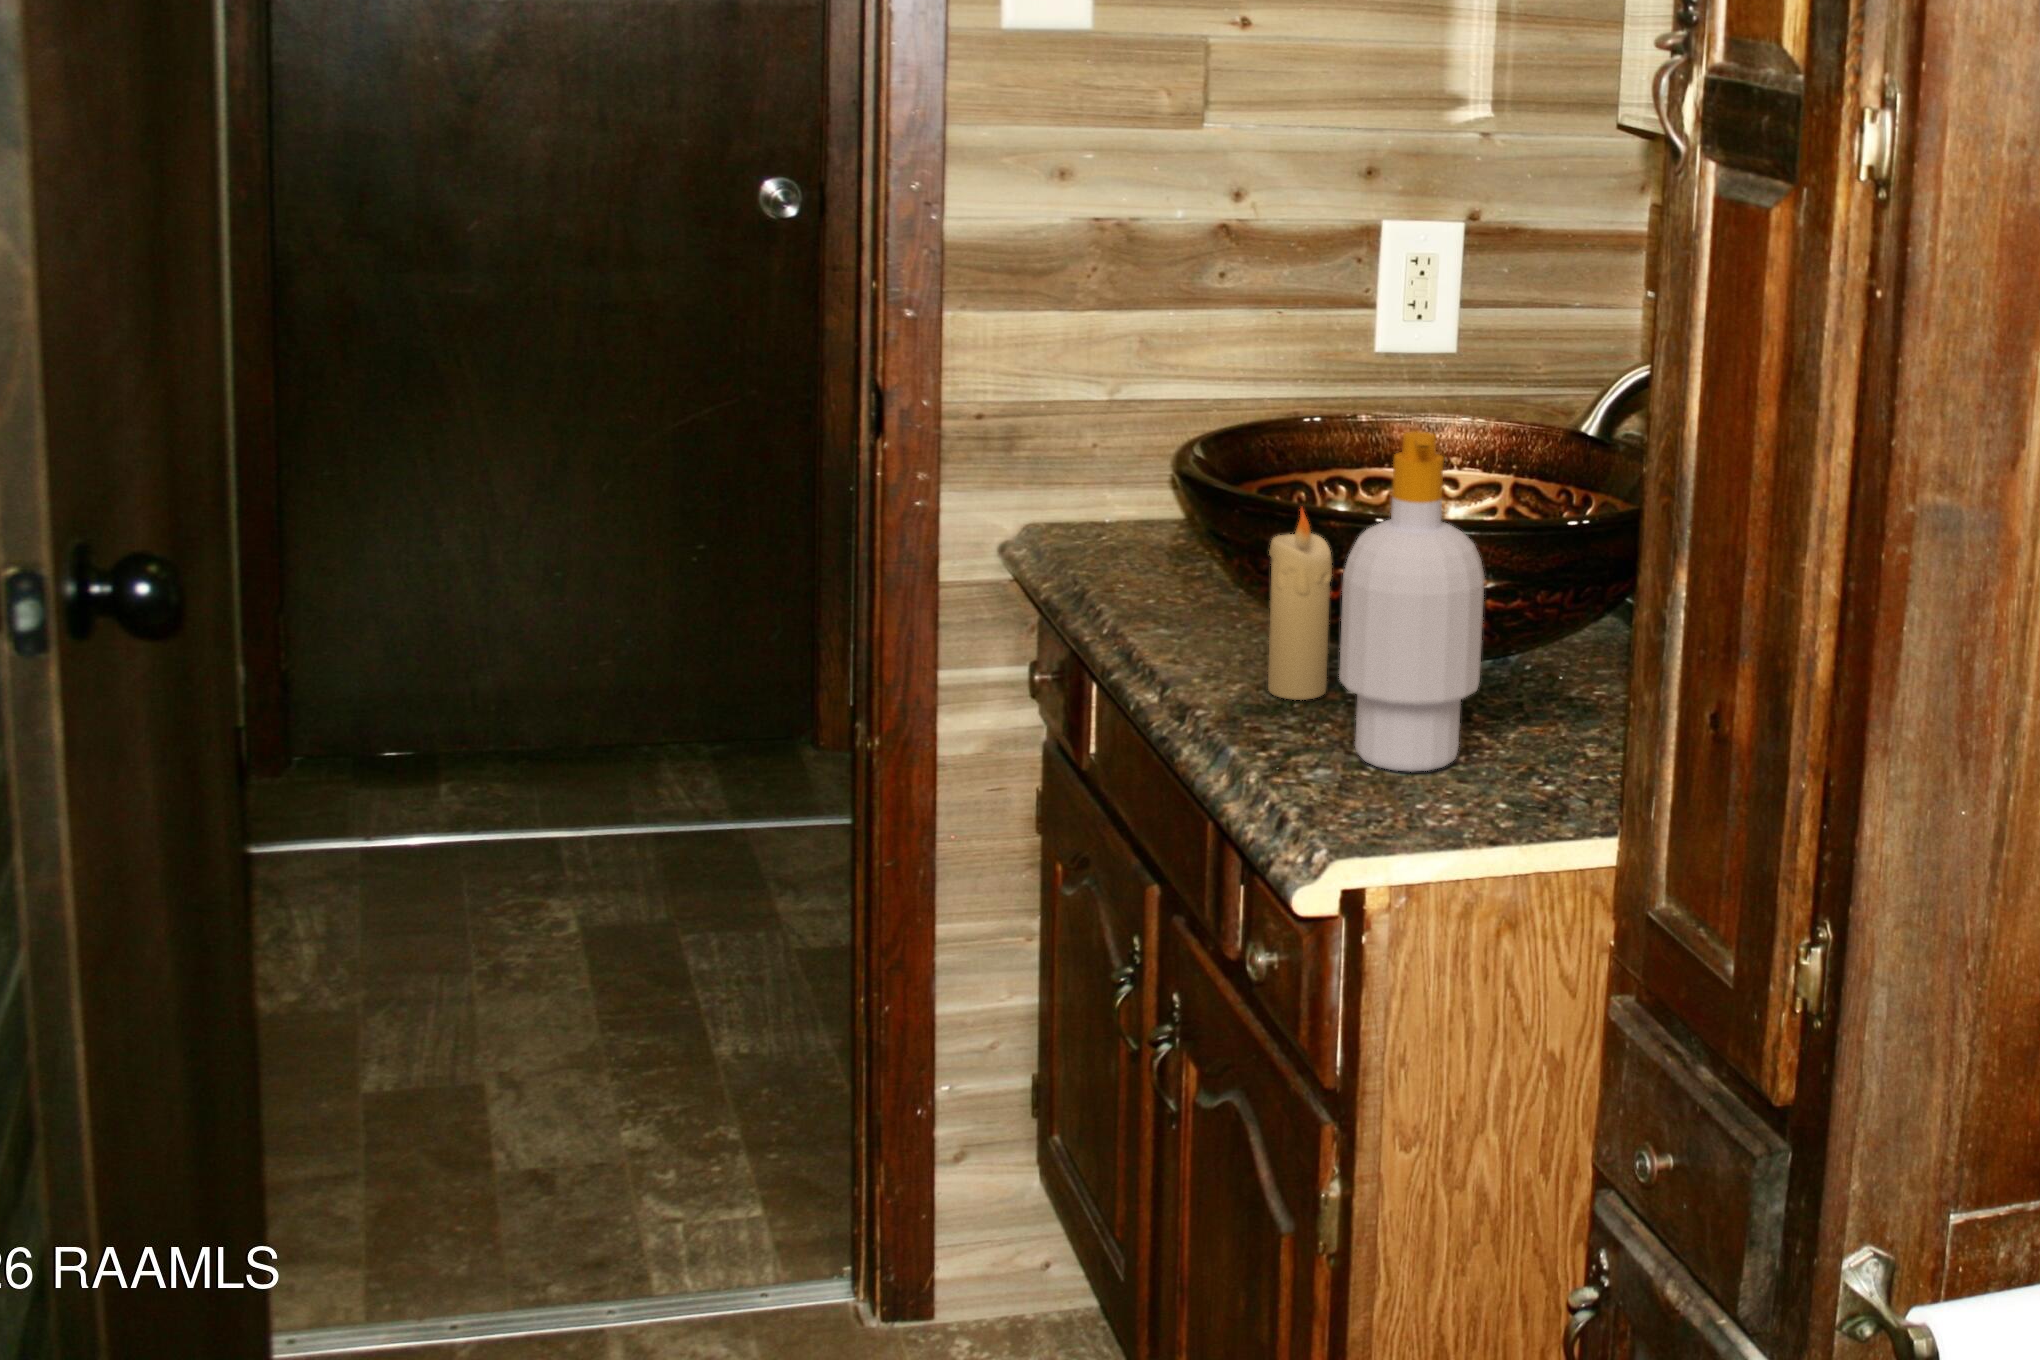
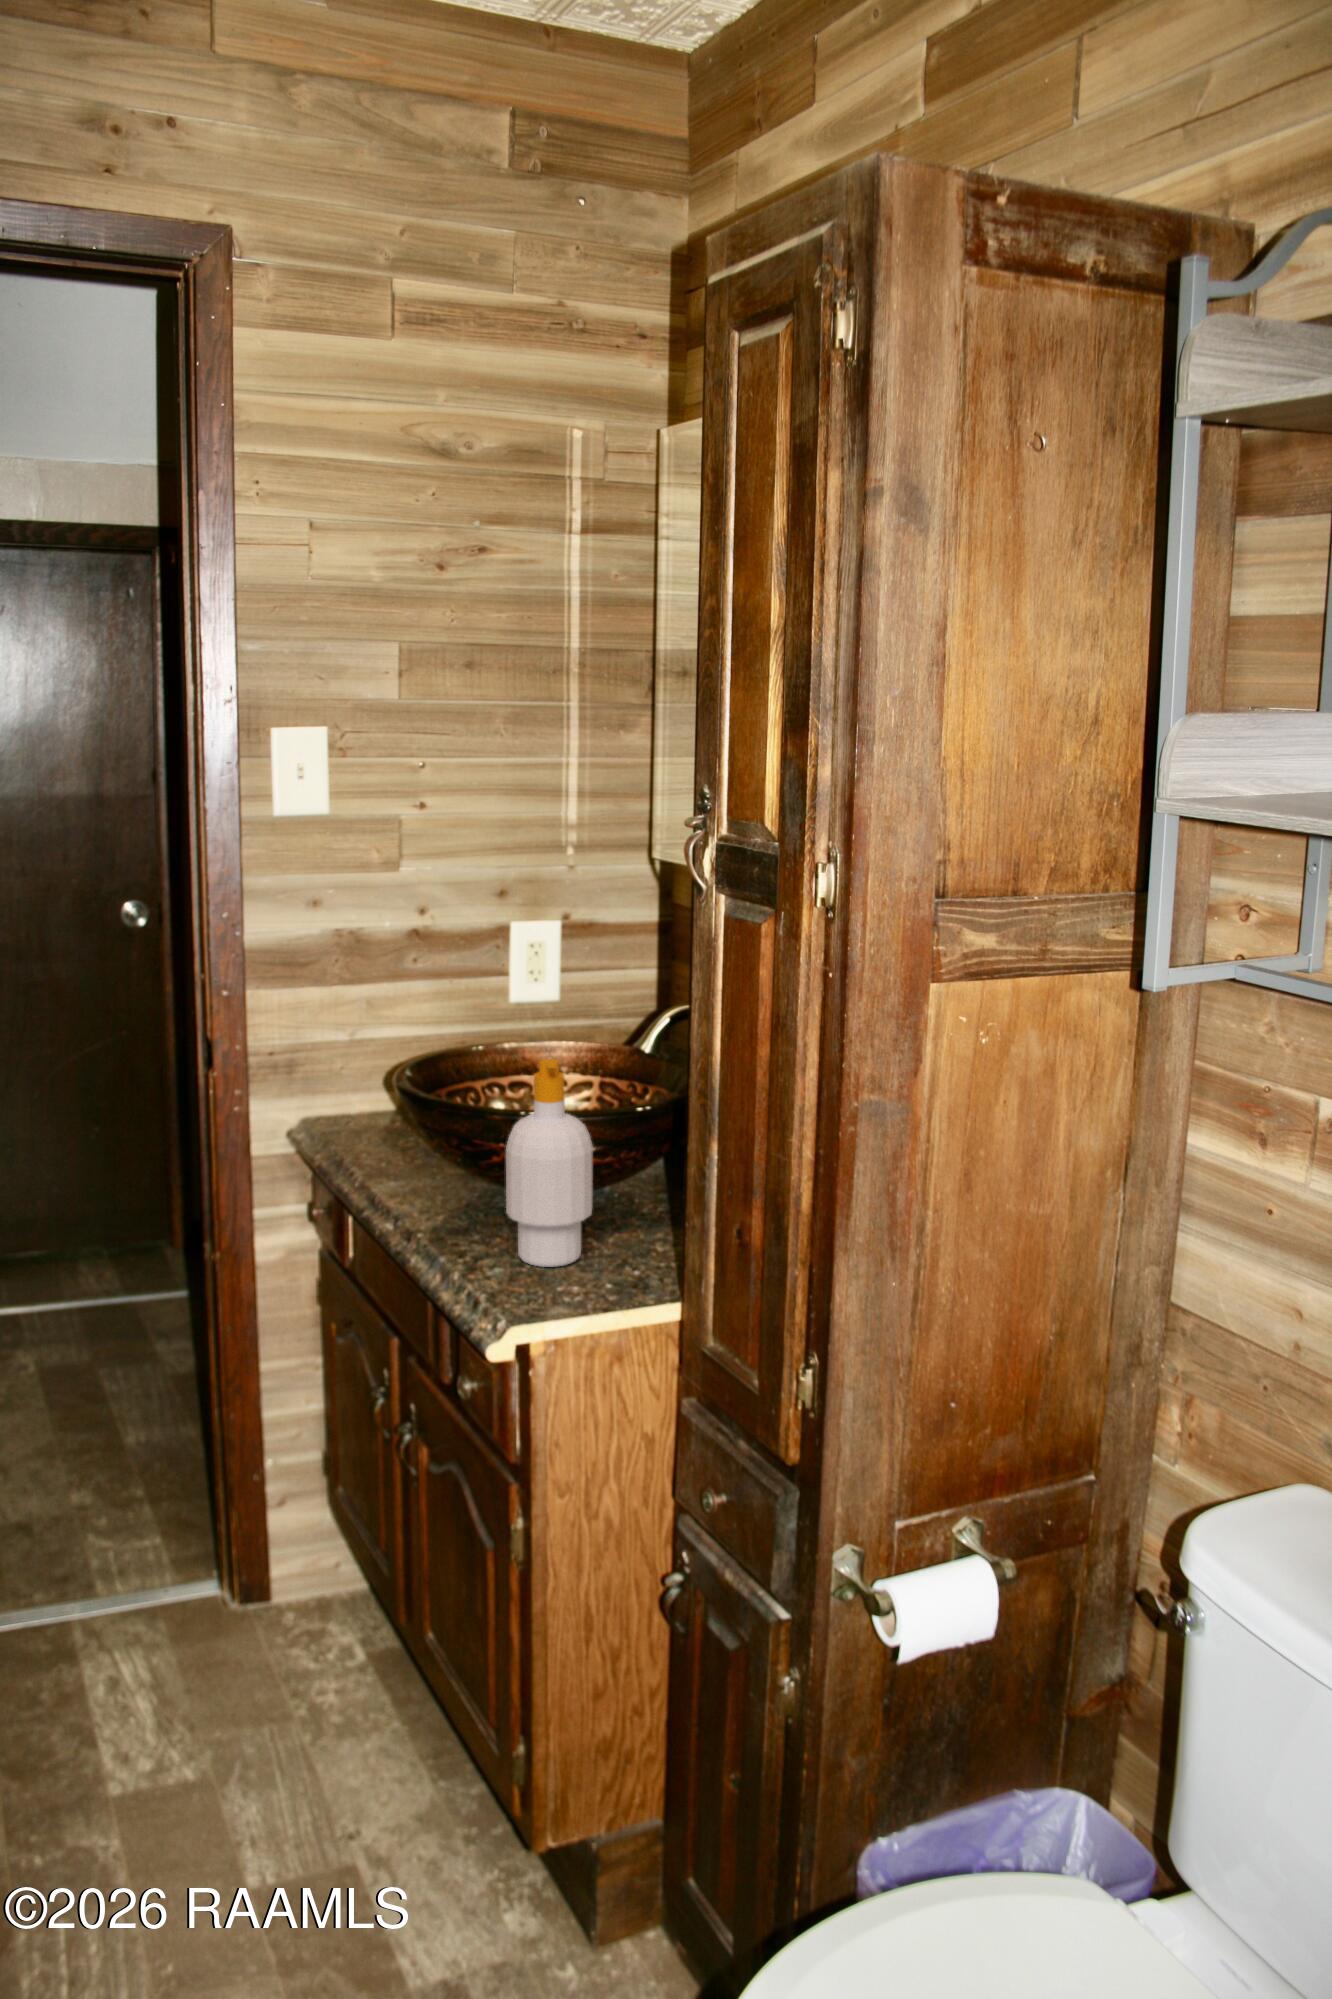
candle: present [1268,508,1332,700] -> none [458,1105,497,1224]

